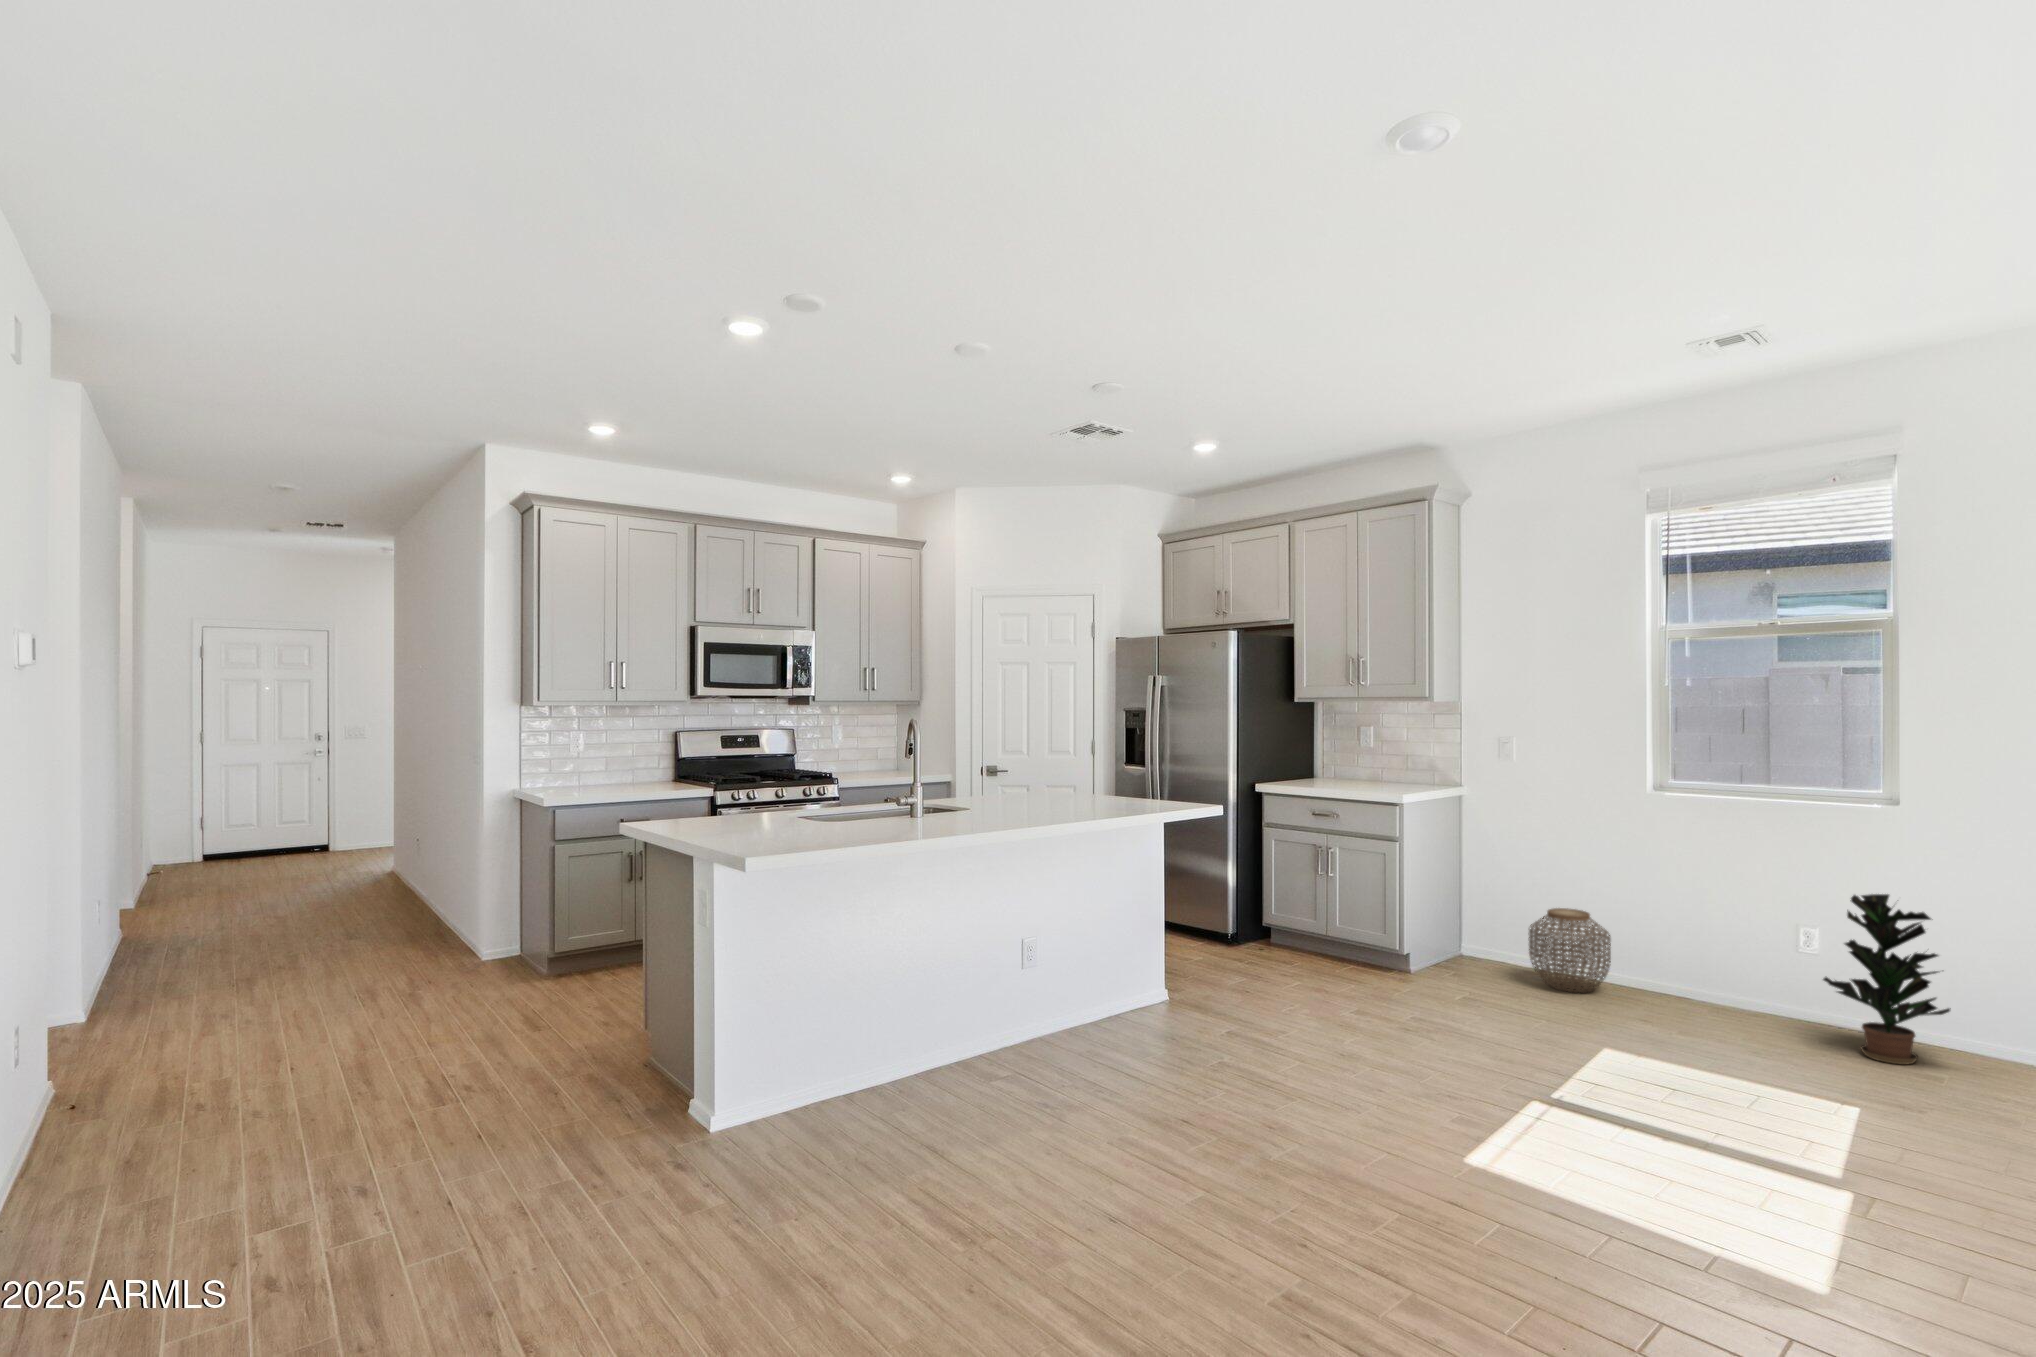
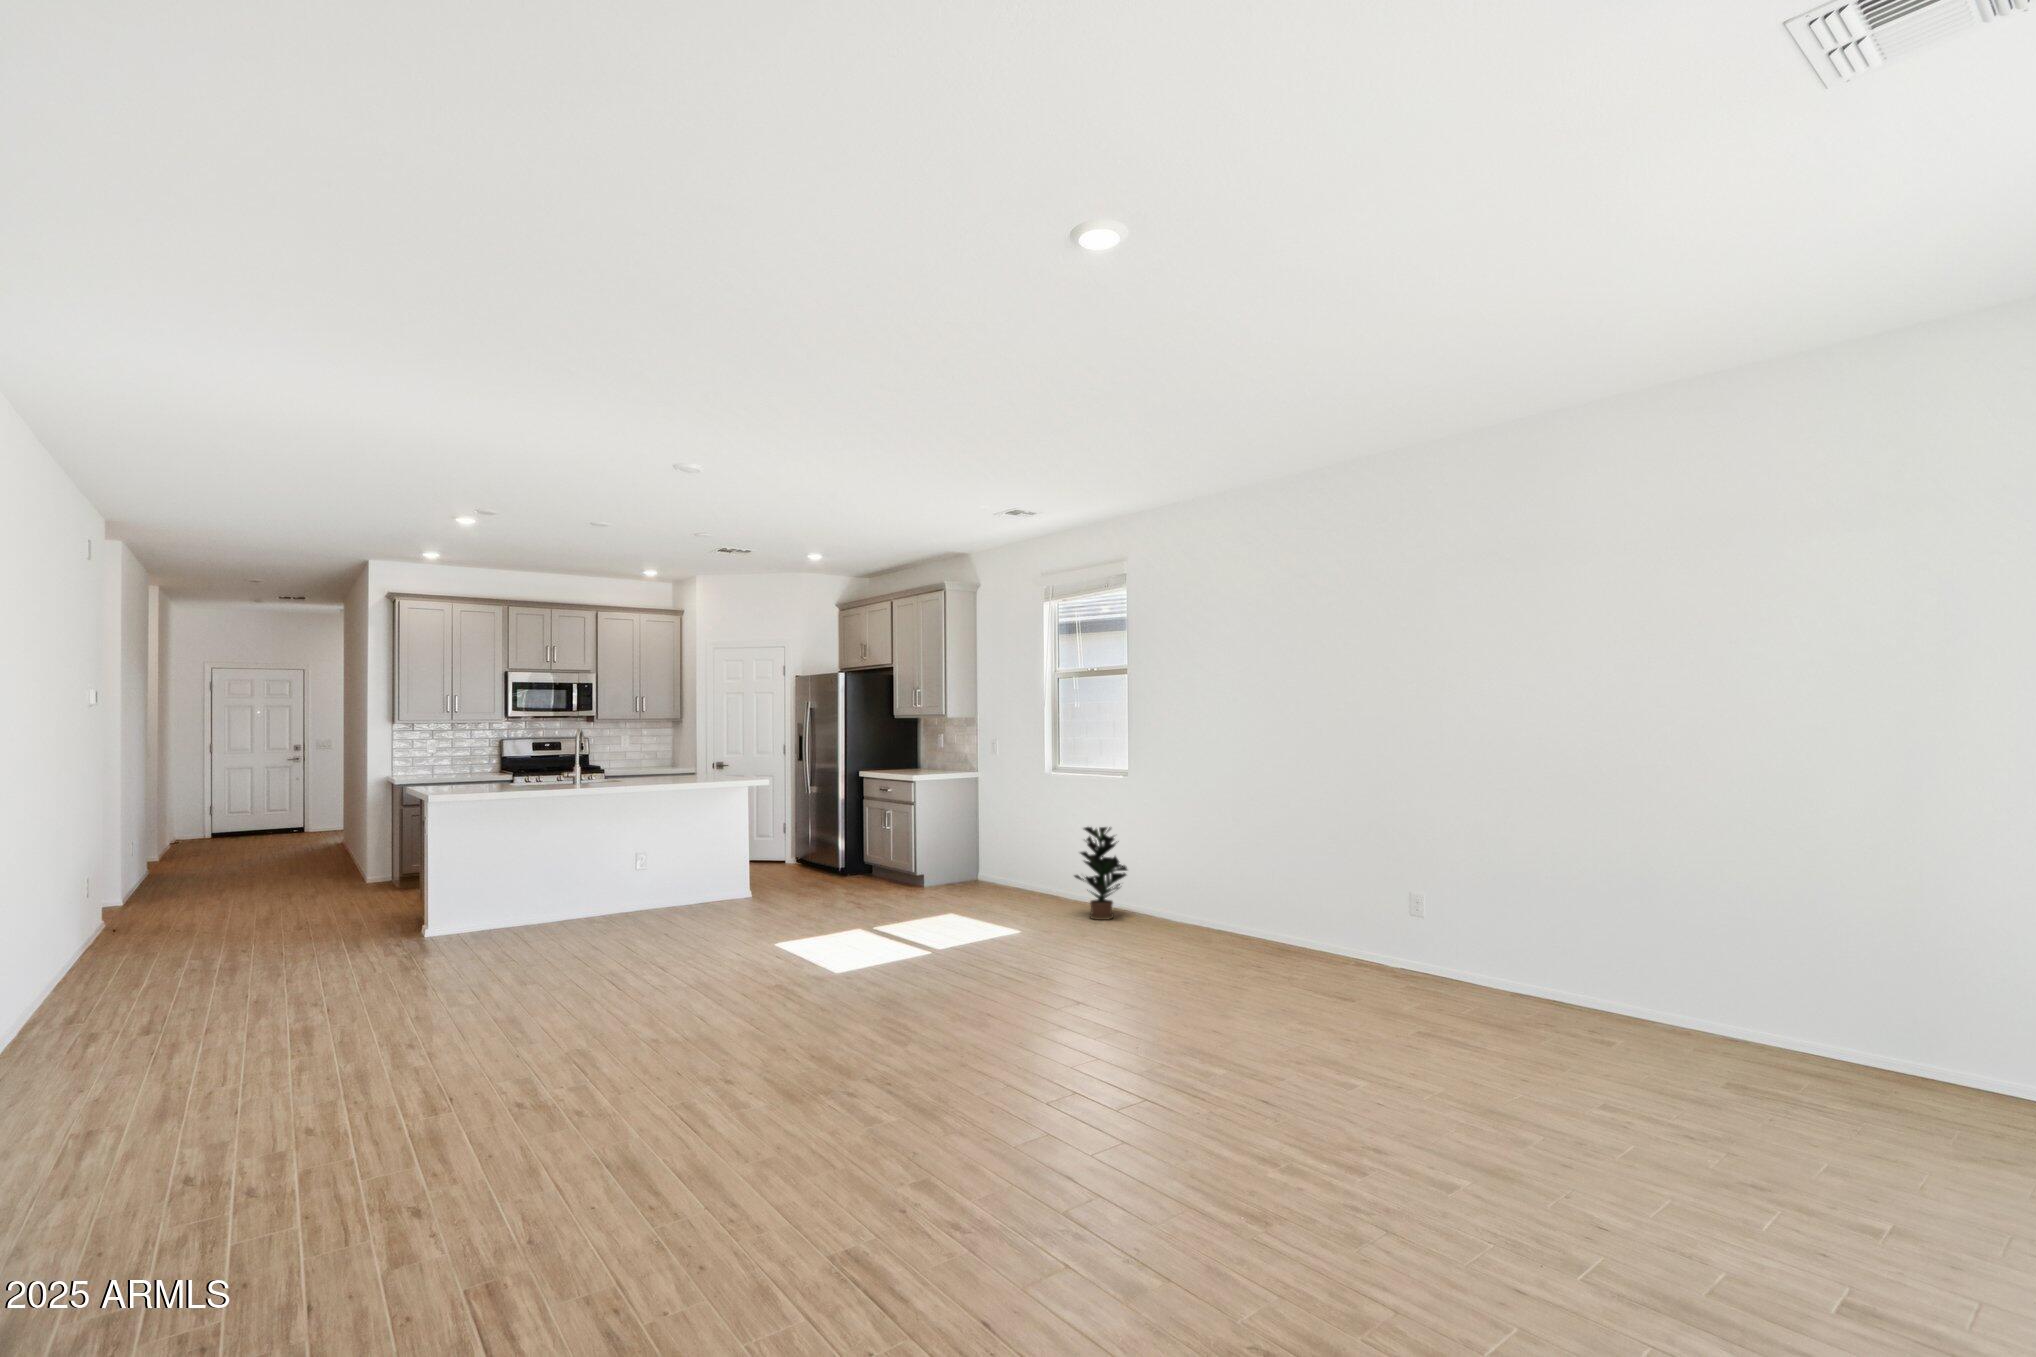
woven basket: present [1529,908,1611,993] -> none [983,845,1028,896]

